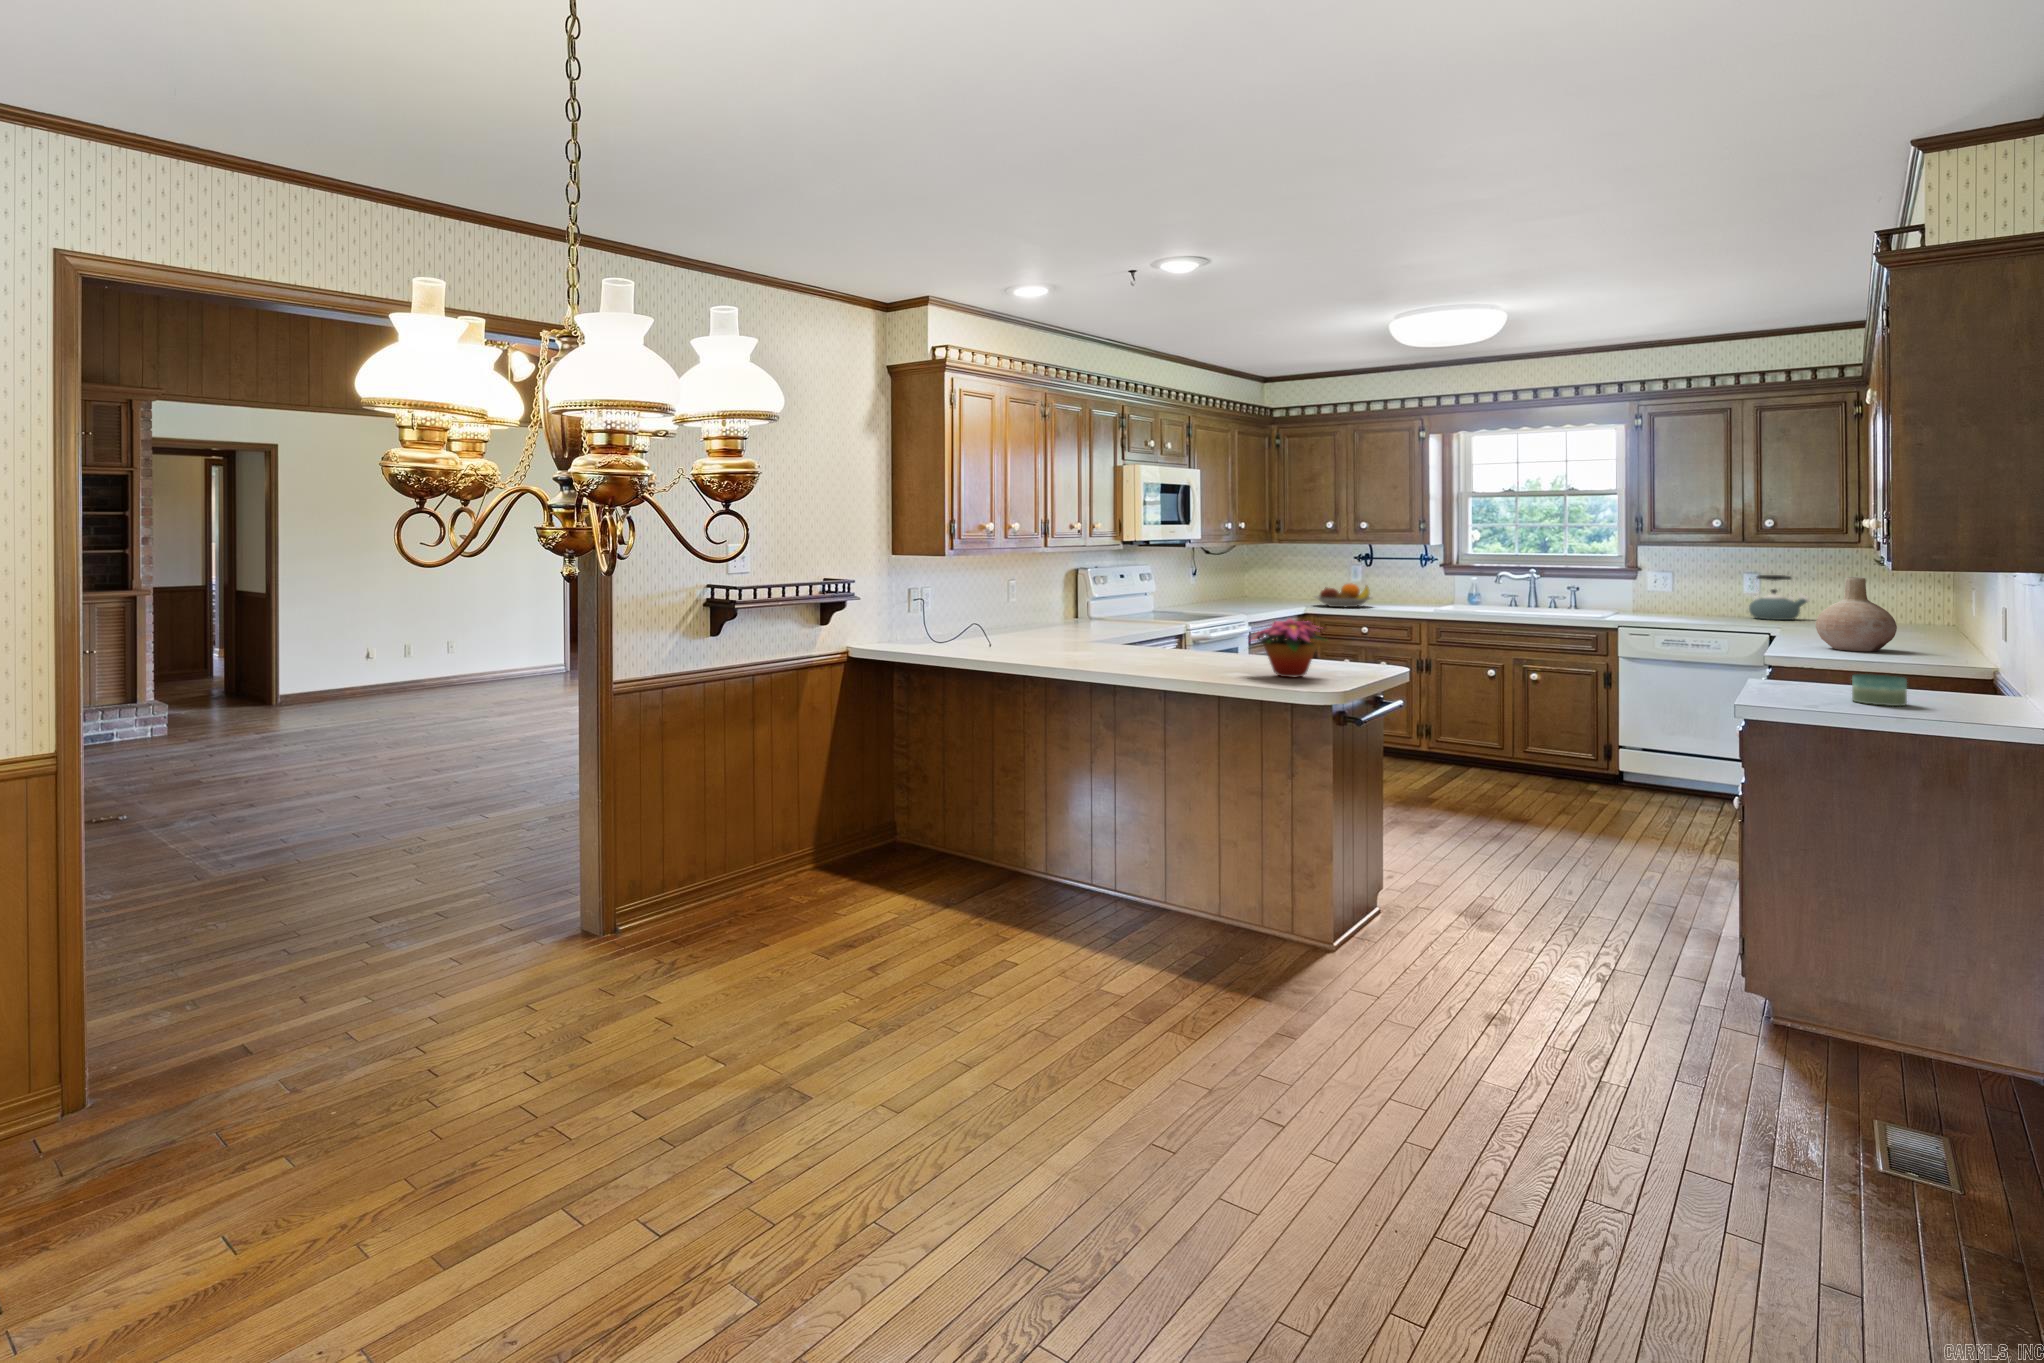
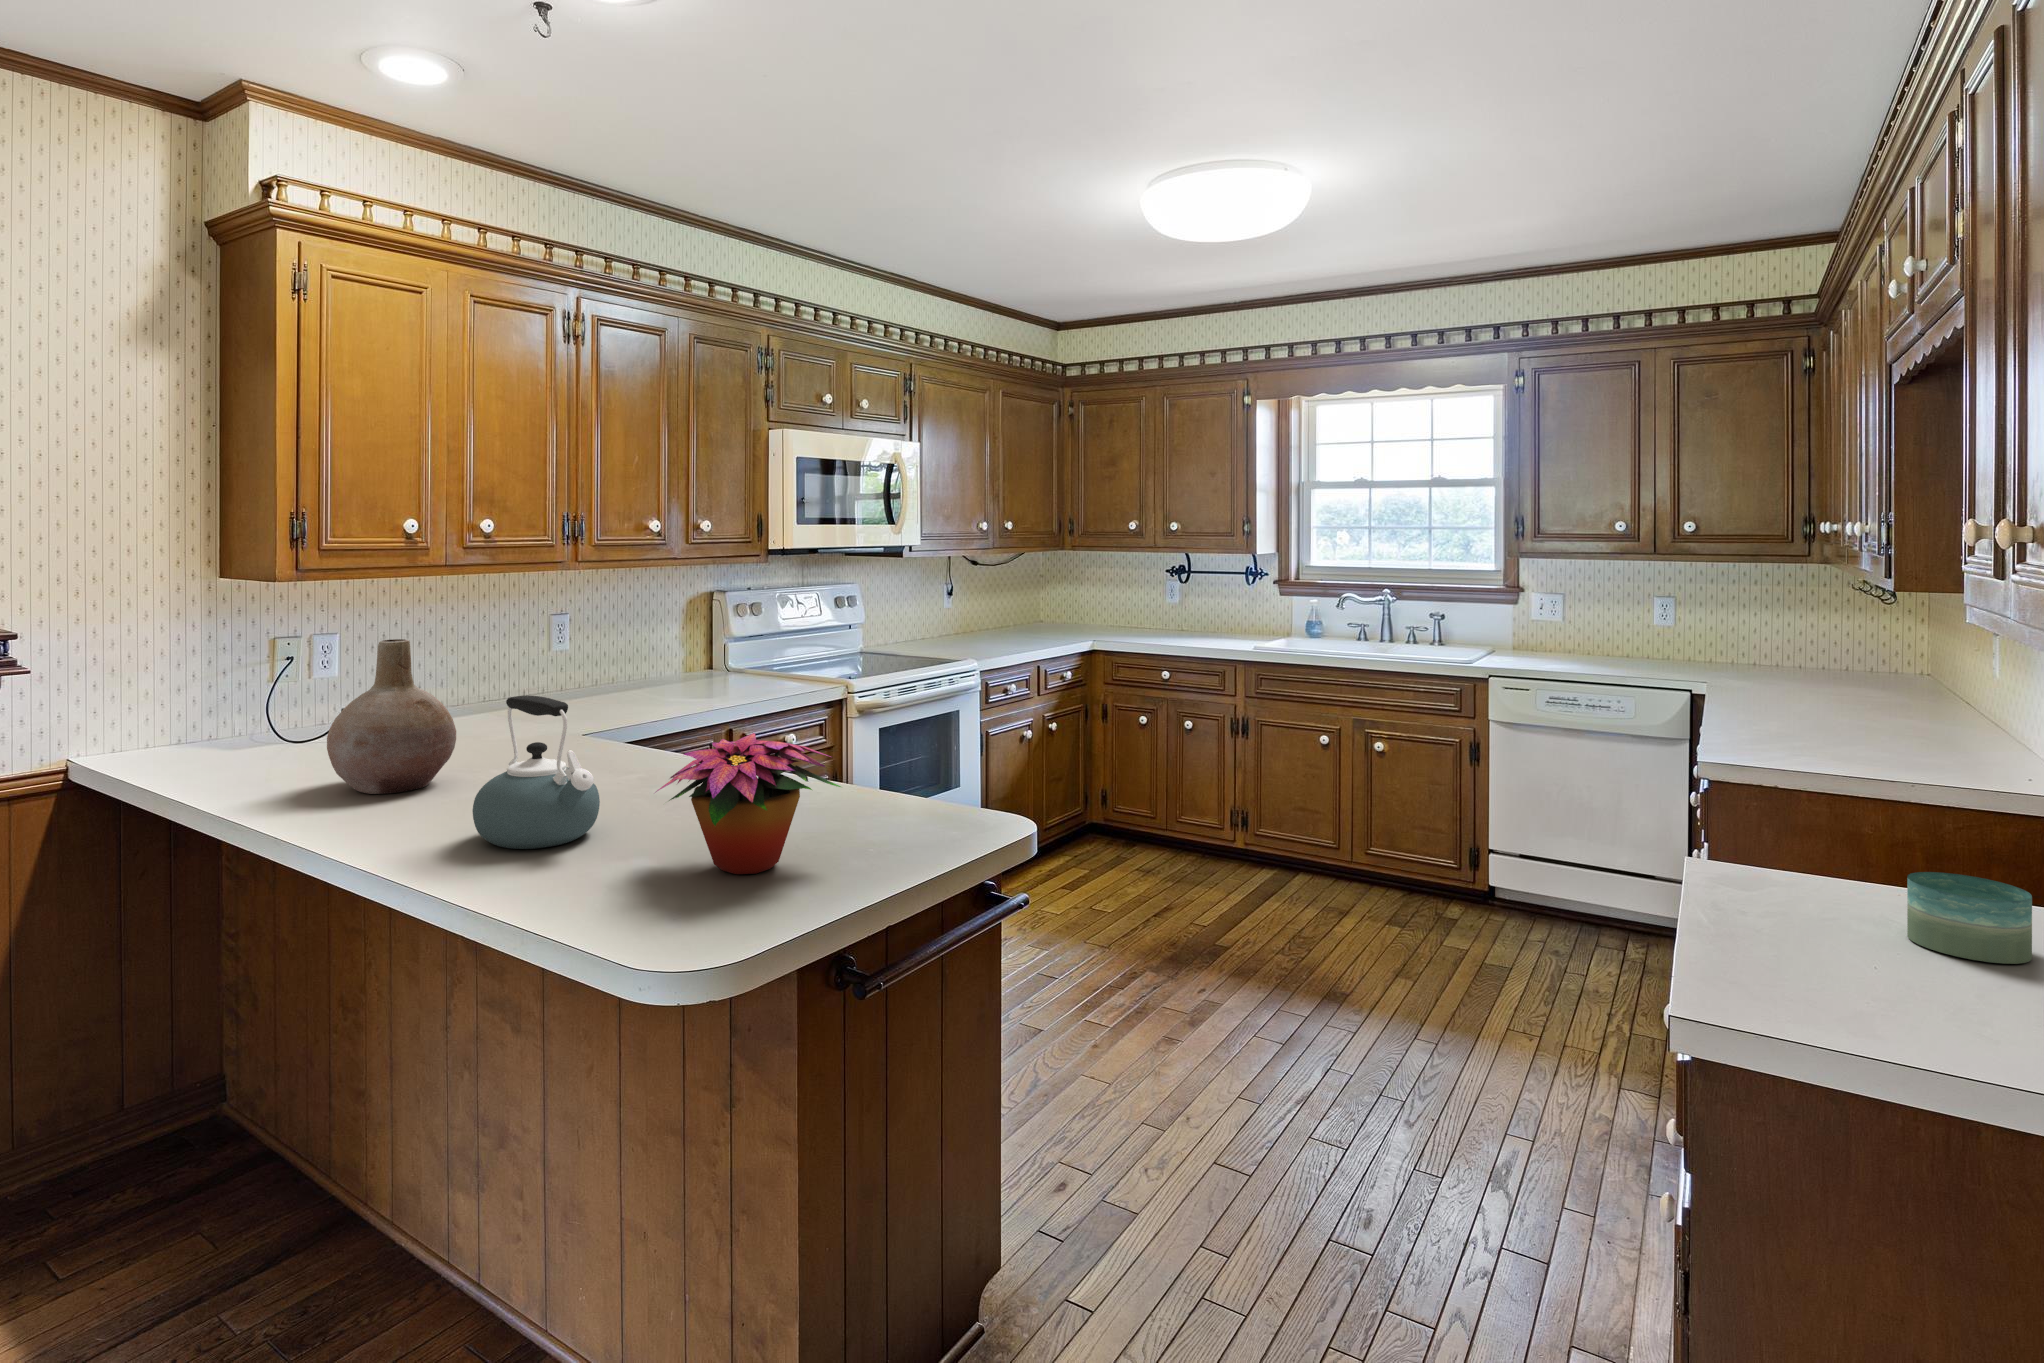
kettle: present [1749,575,1810,620] -> present [473,695,600,849]
vase: present [1816,577,1897,651] -> present [327,639,456,794]
fruit bowl: present [1315,584,1371,607] -> none [1101,609,1179,643]

